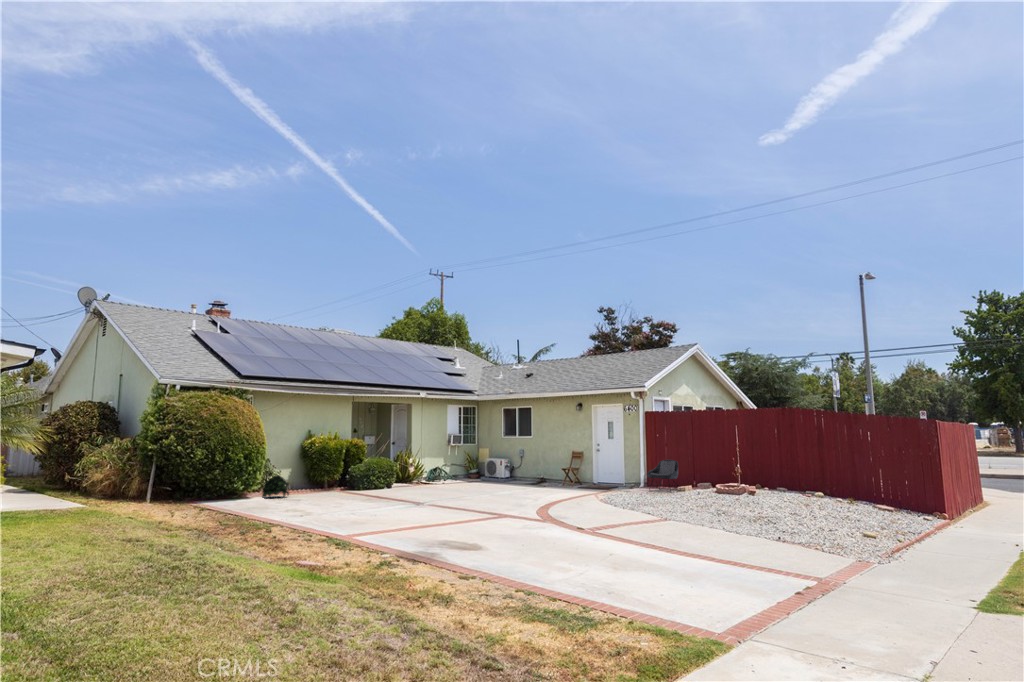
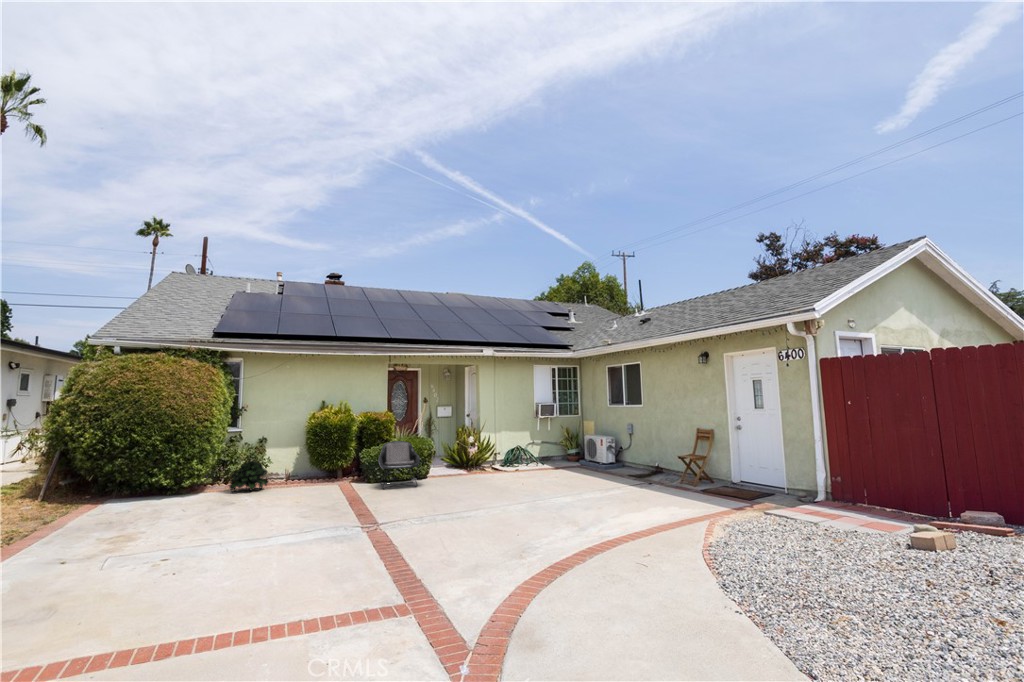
lounge chair: present [647,460,680,492] -> present [379,441,420,489]

